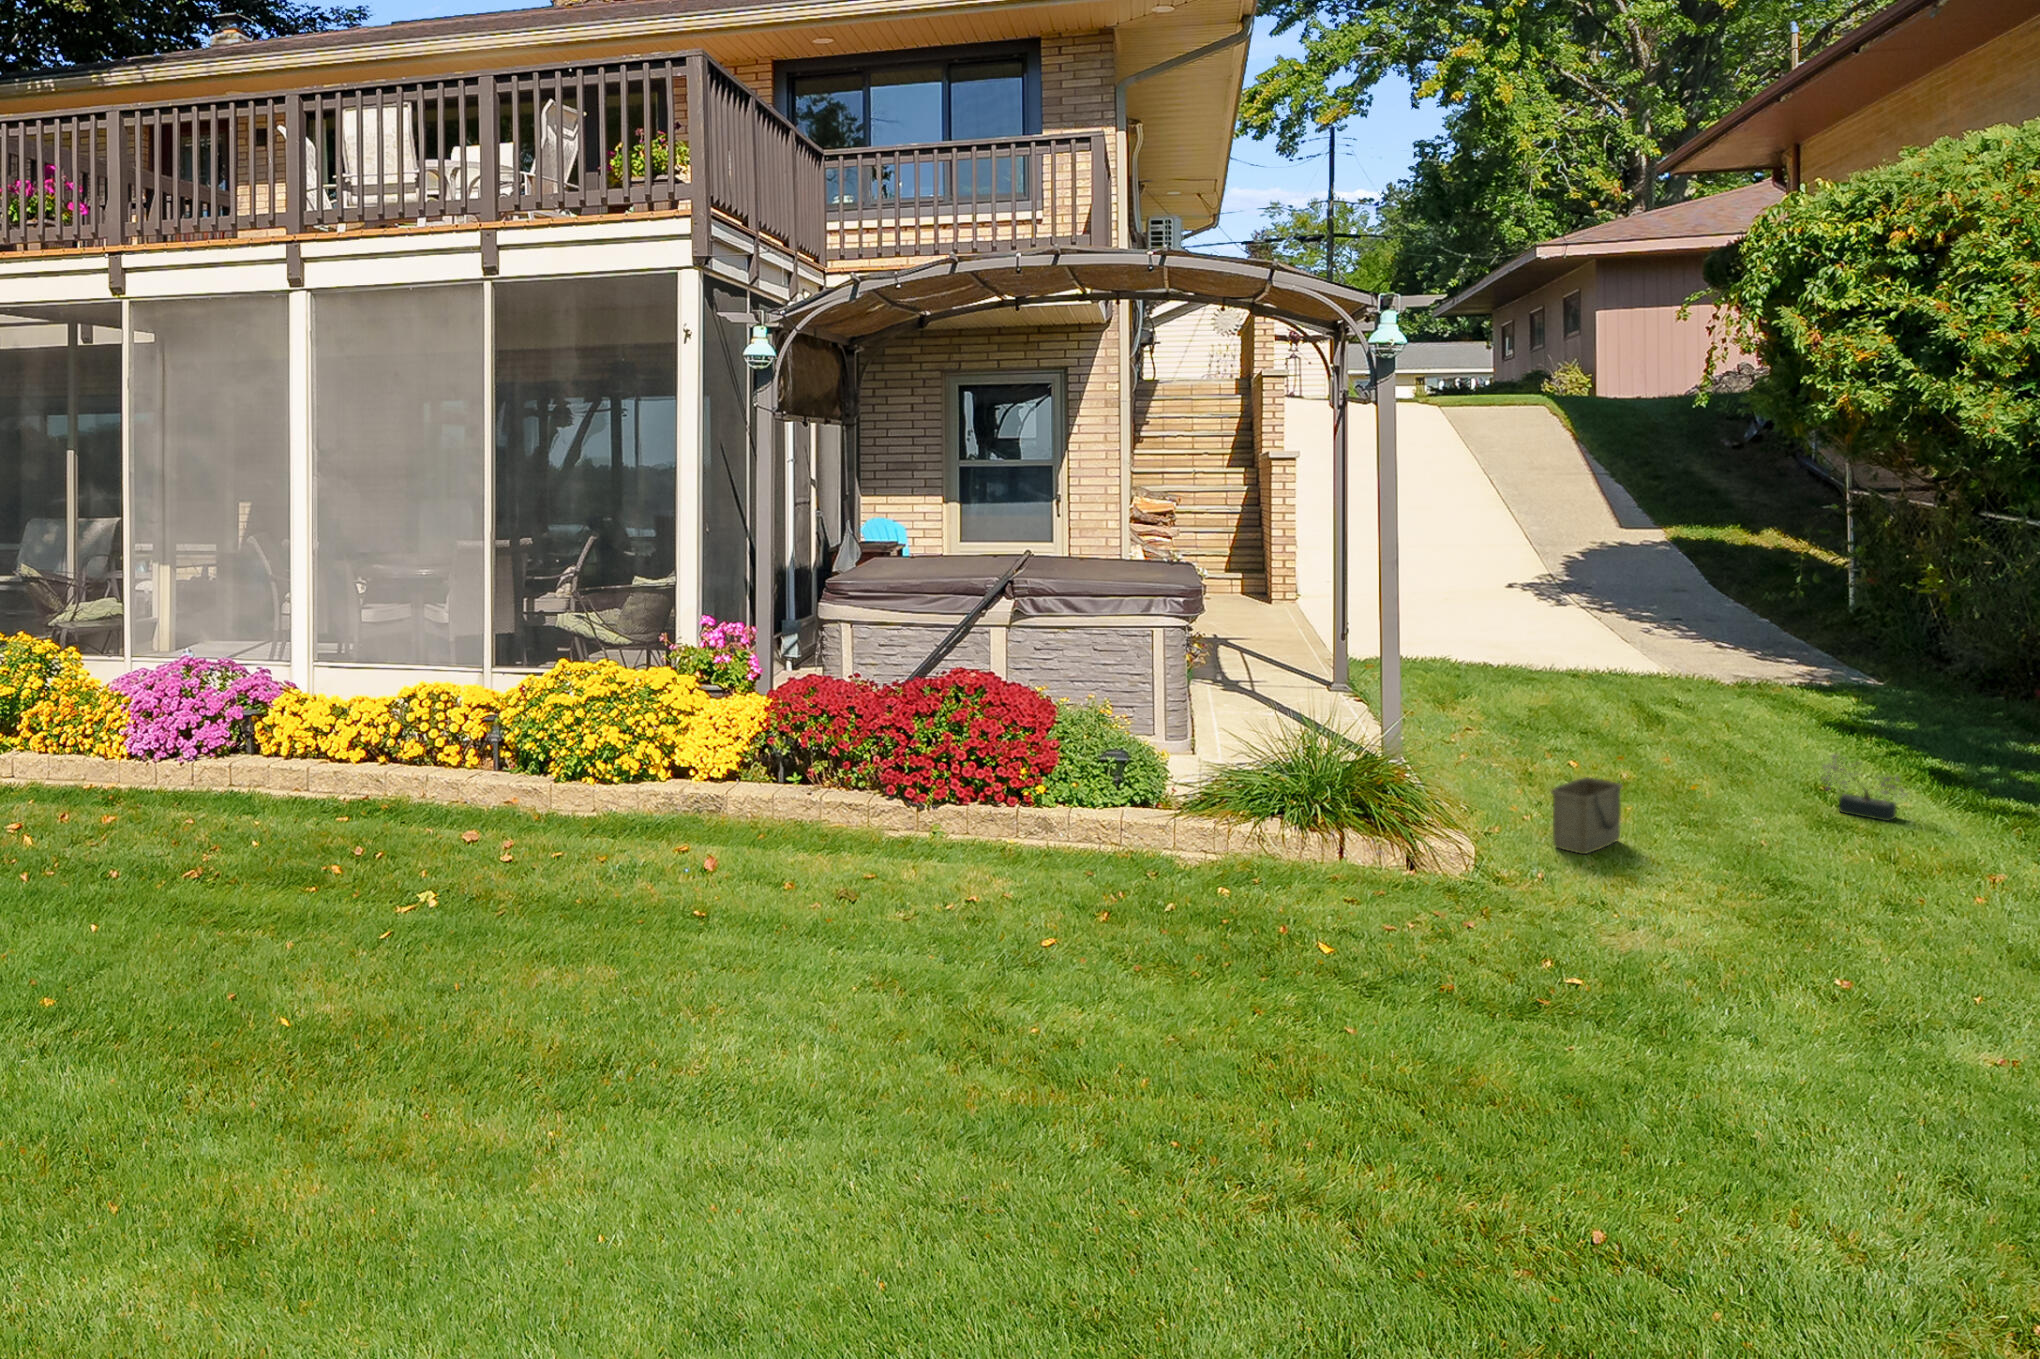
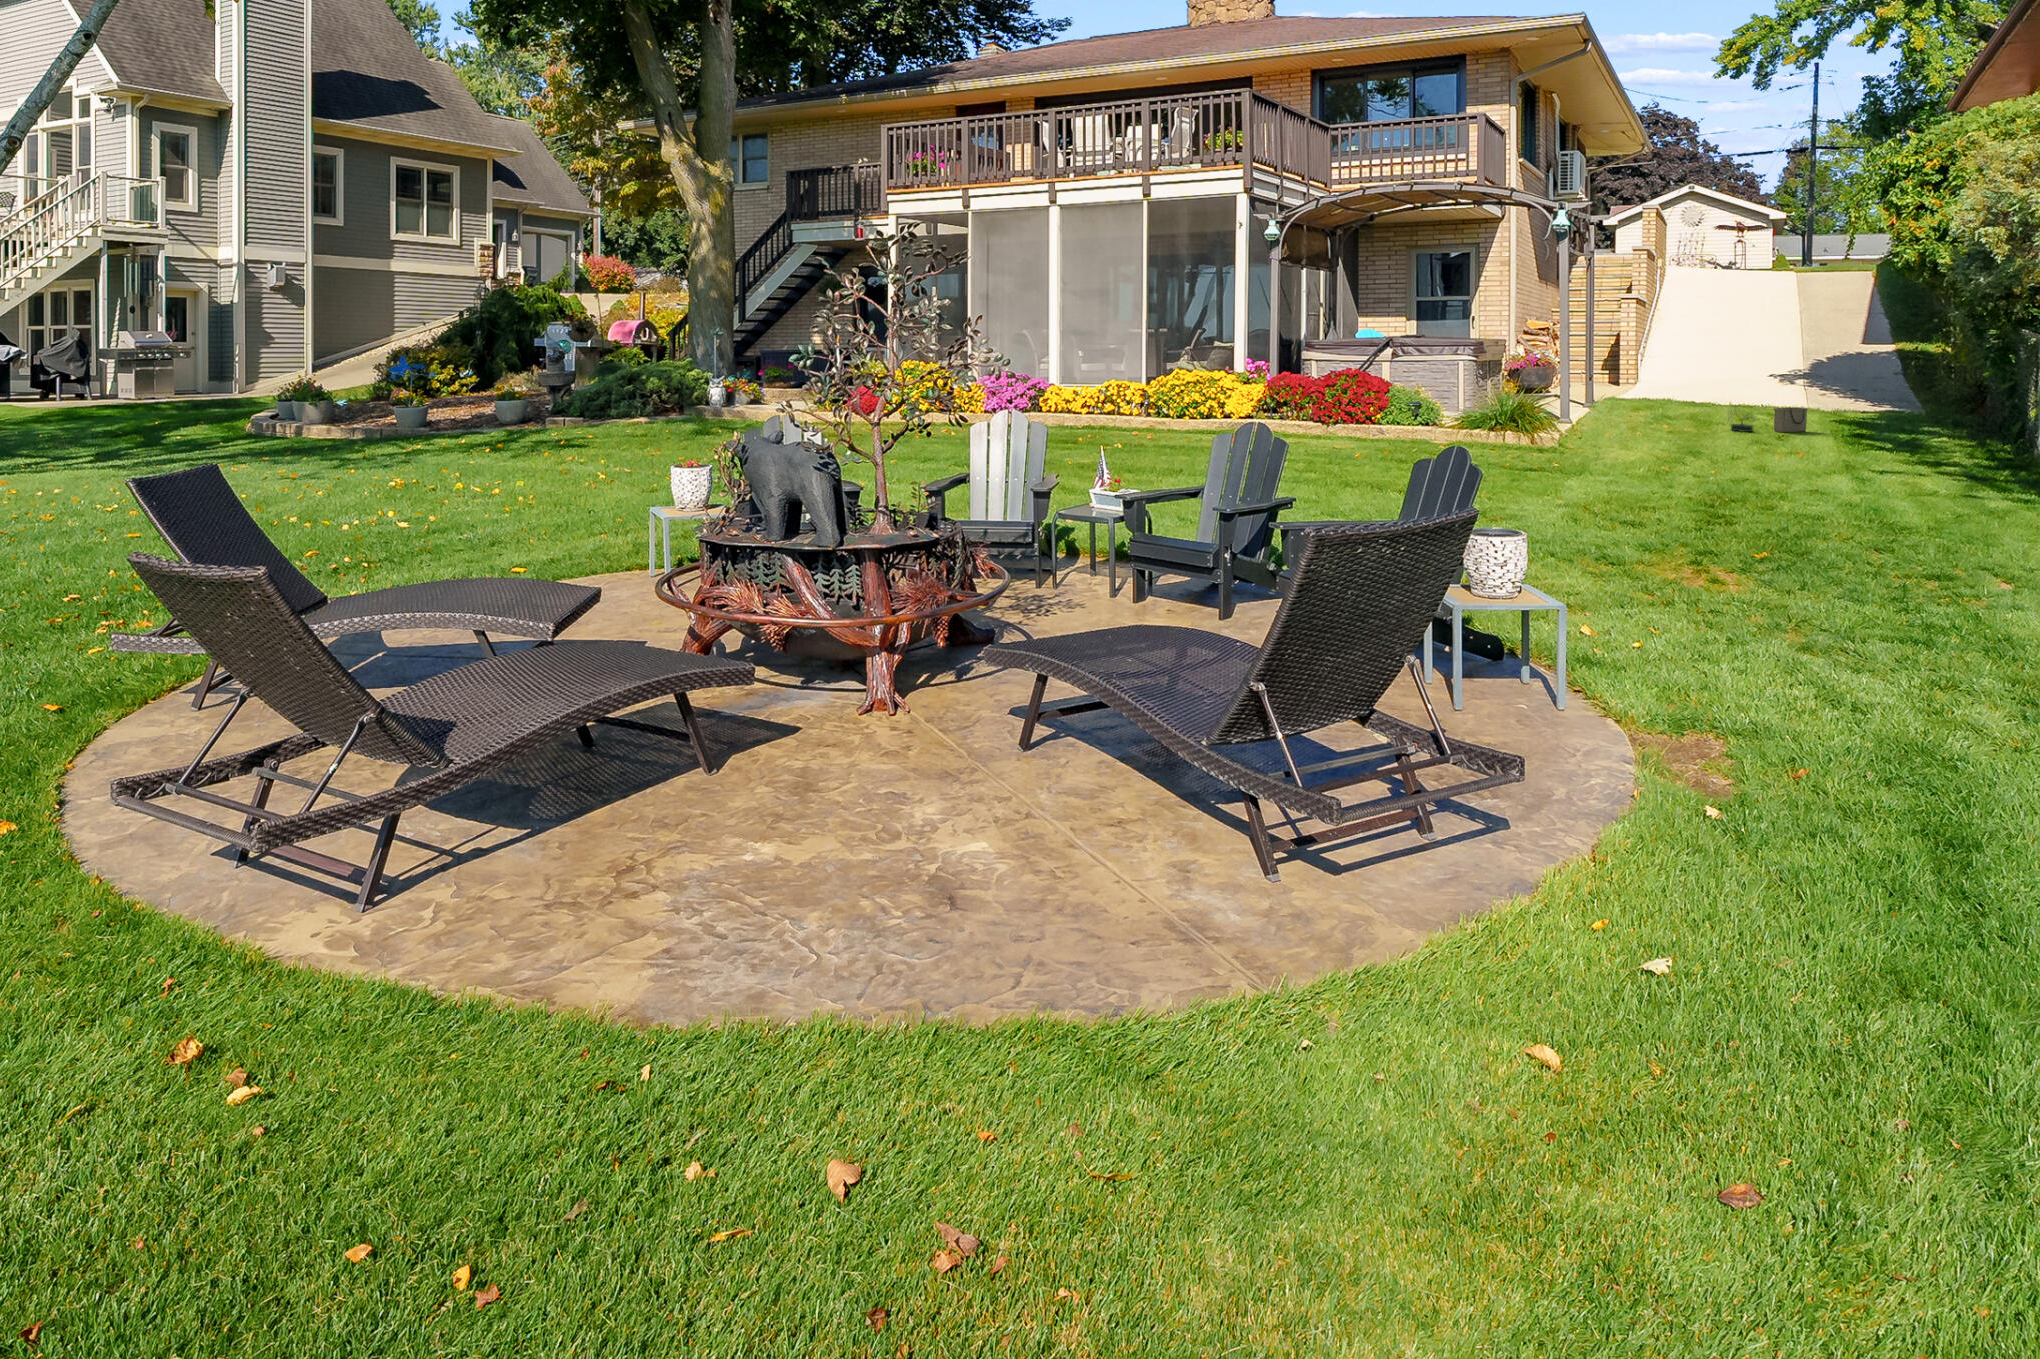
basket: present [1551,777,1622,854] -> present [1774,407,1808,432]

